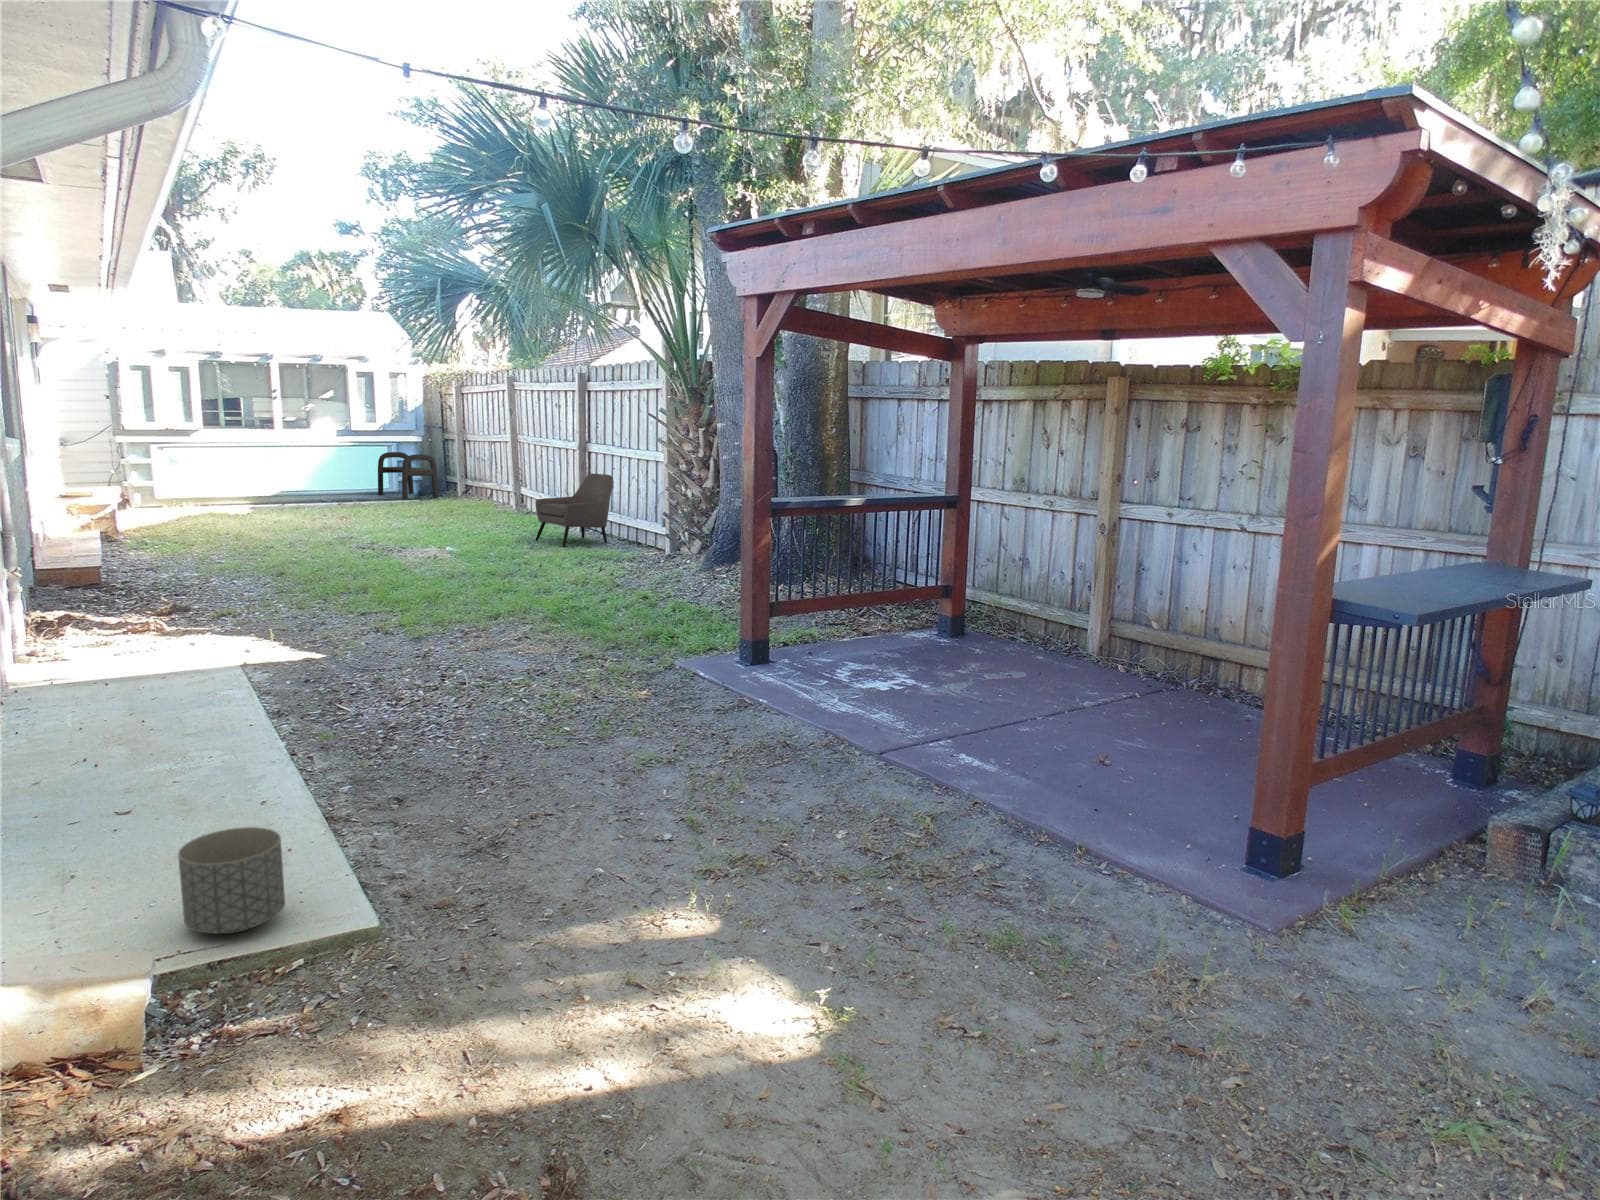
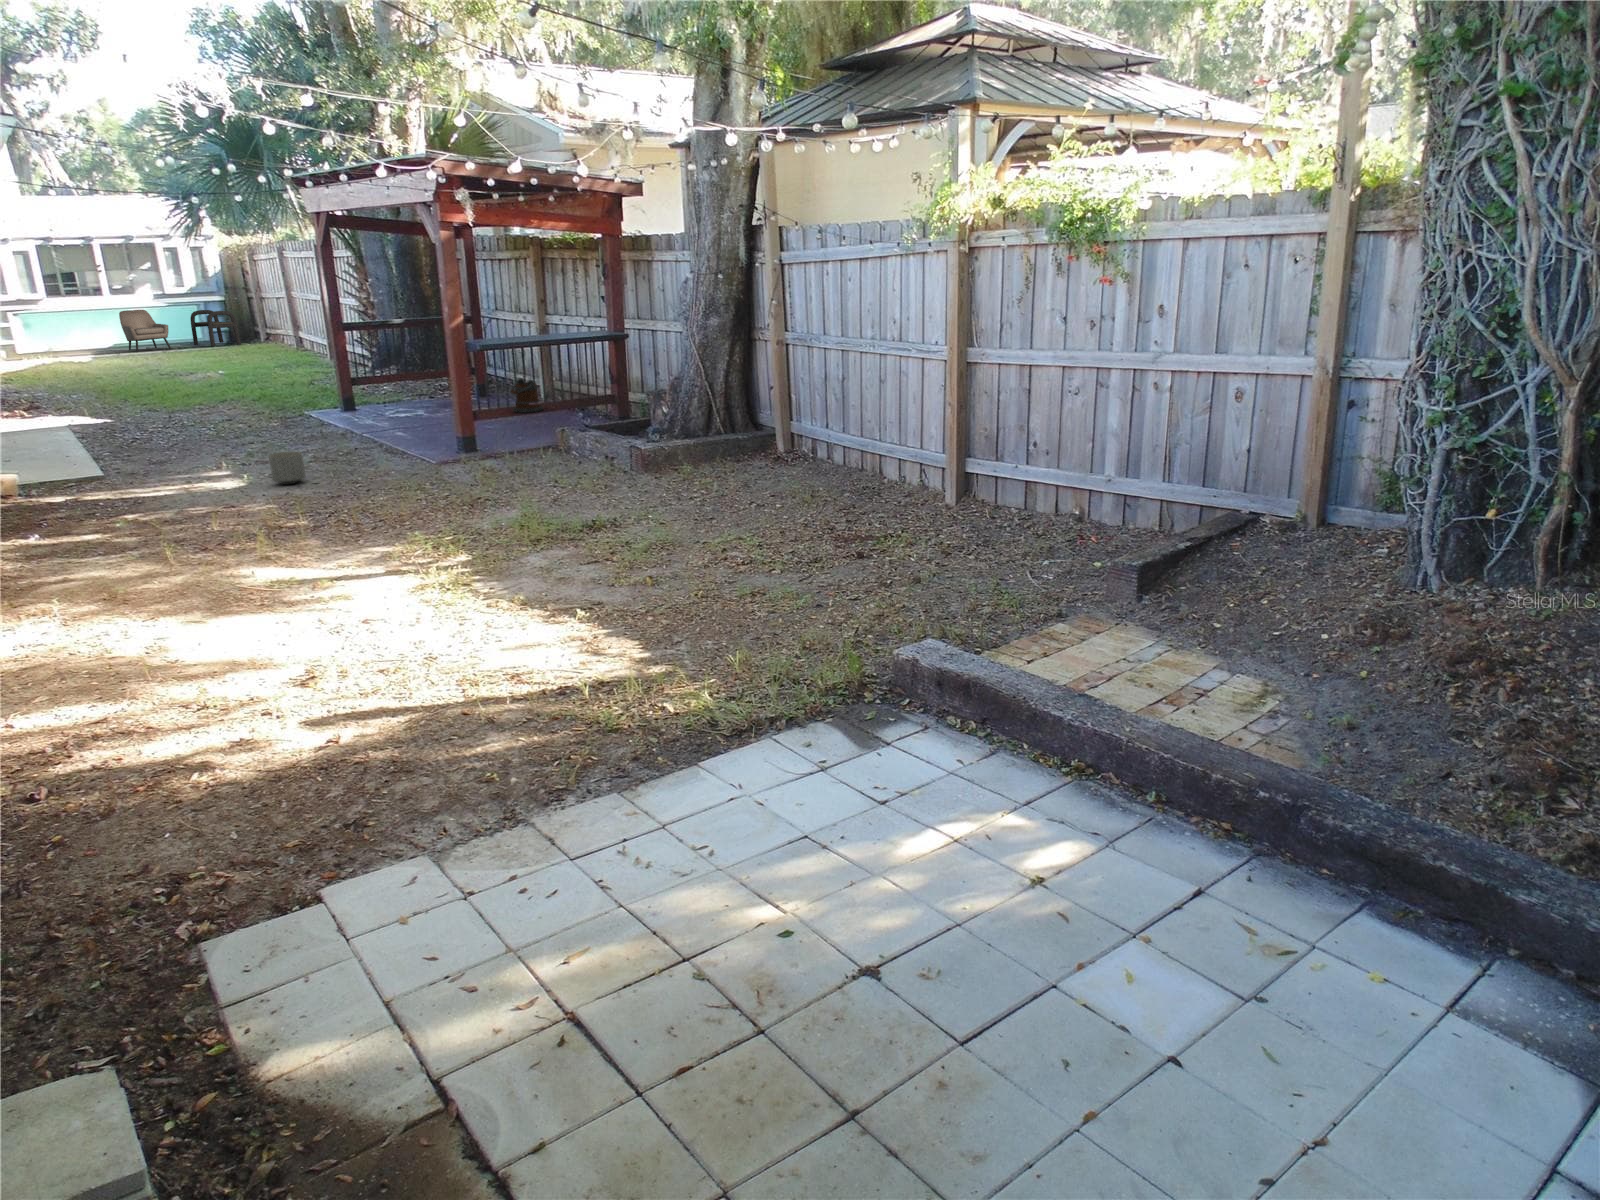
armchair: present [535,474,613,547] -> present [119,310,171,352]
bucket: none [1125,623,1188,695] -> present [511,378,543,413]
planter: present [178,827,285,934] -> present [269,451,306,485]

